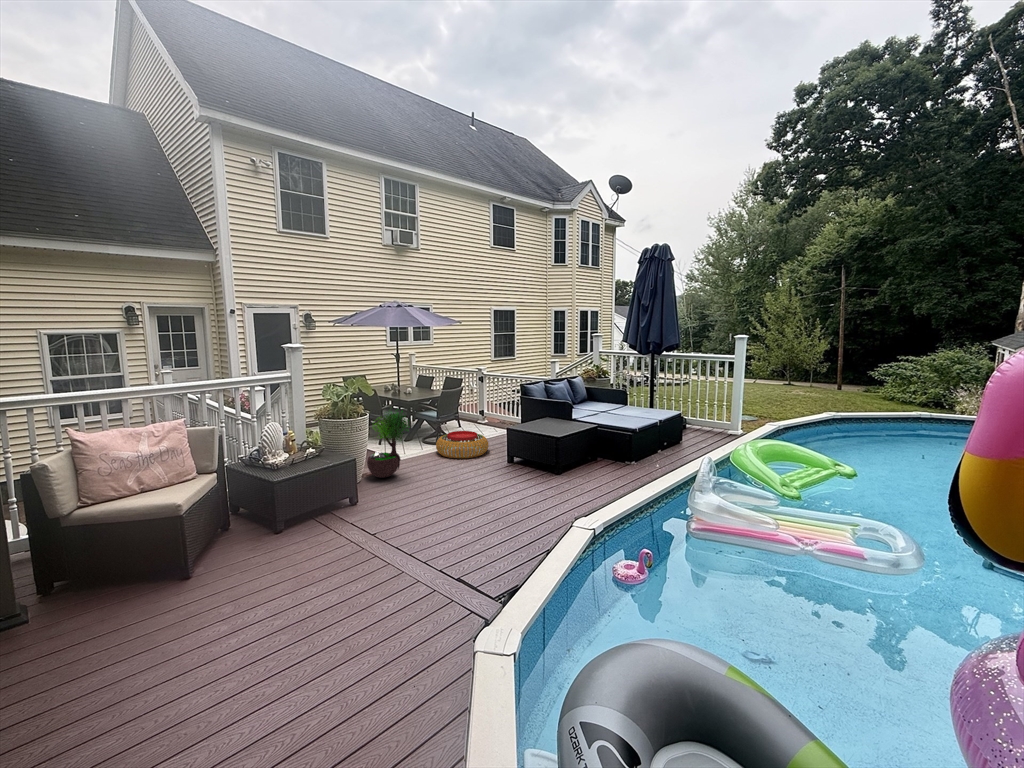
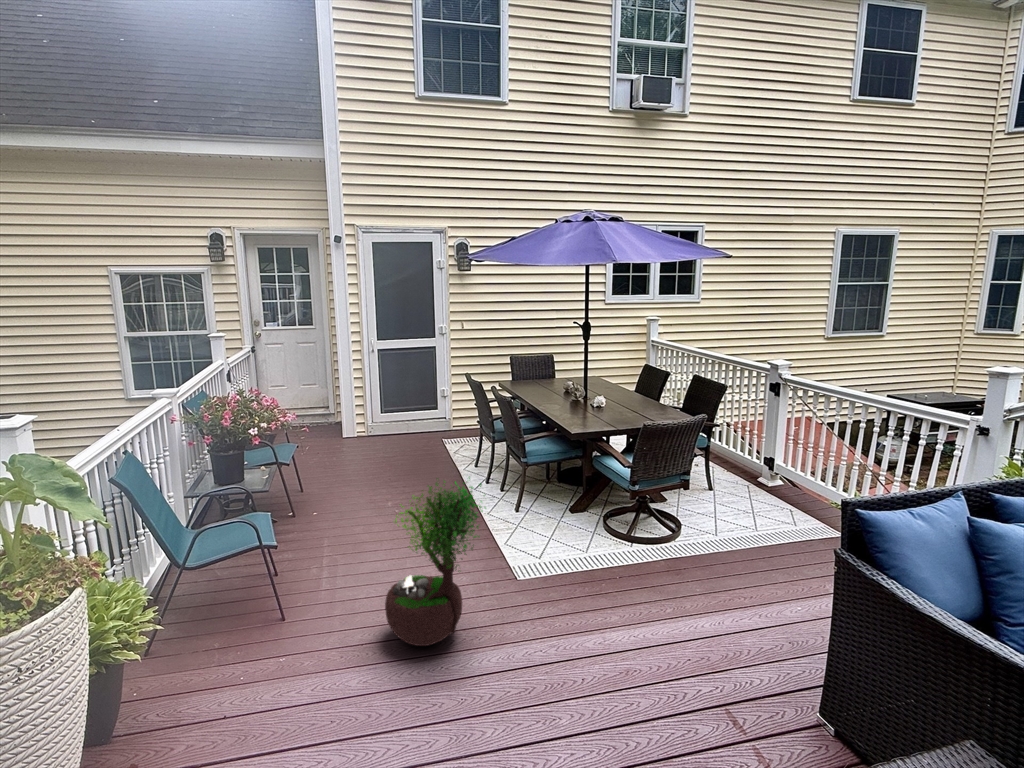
pouf: present [436,431,488,458] -> none [598,529,736,618]

